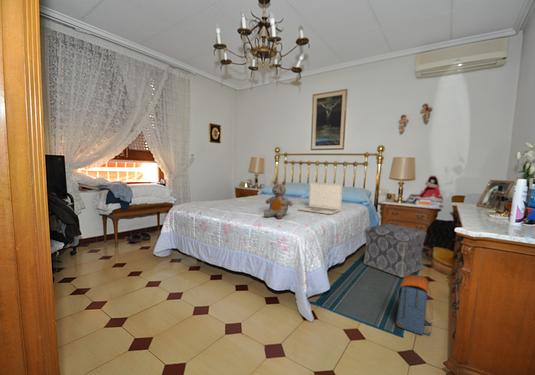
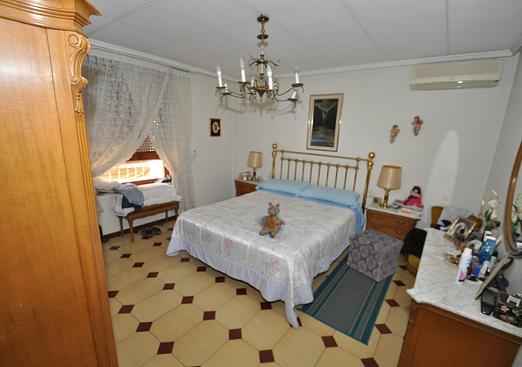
laptop: present [298,182,342,214] -> none [290,195,331,230]
backpack: present [396,275,432,335] -> none [364,293,396,344]

